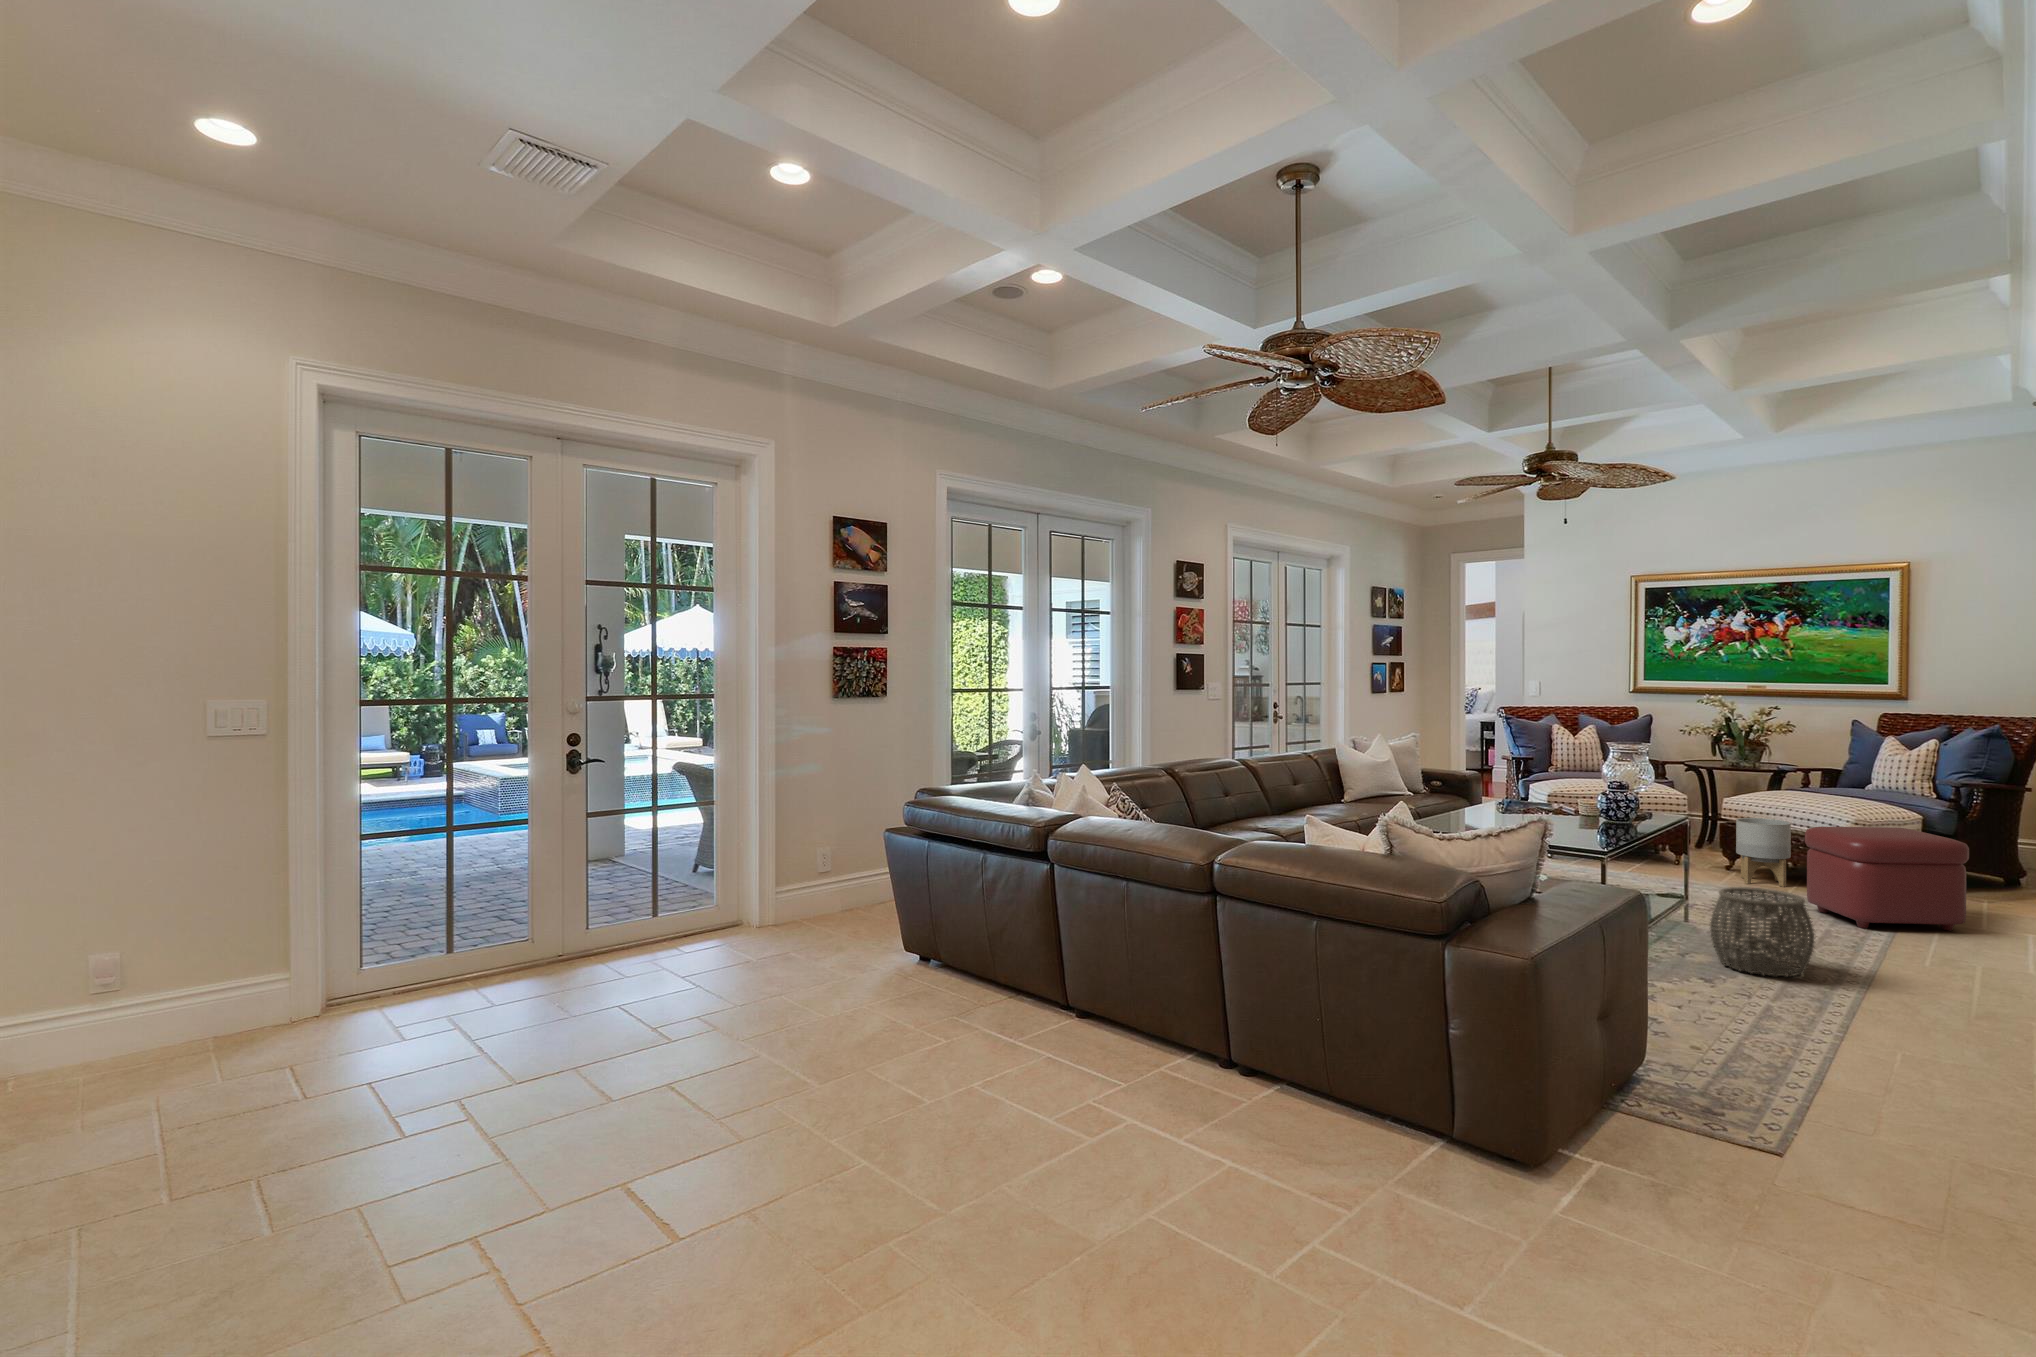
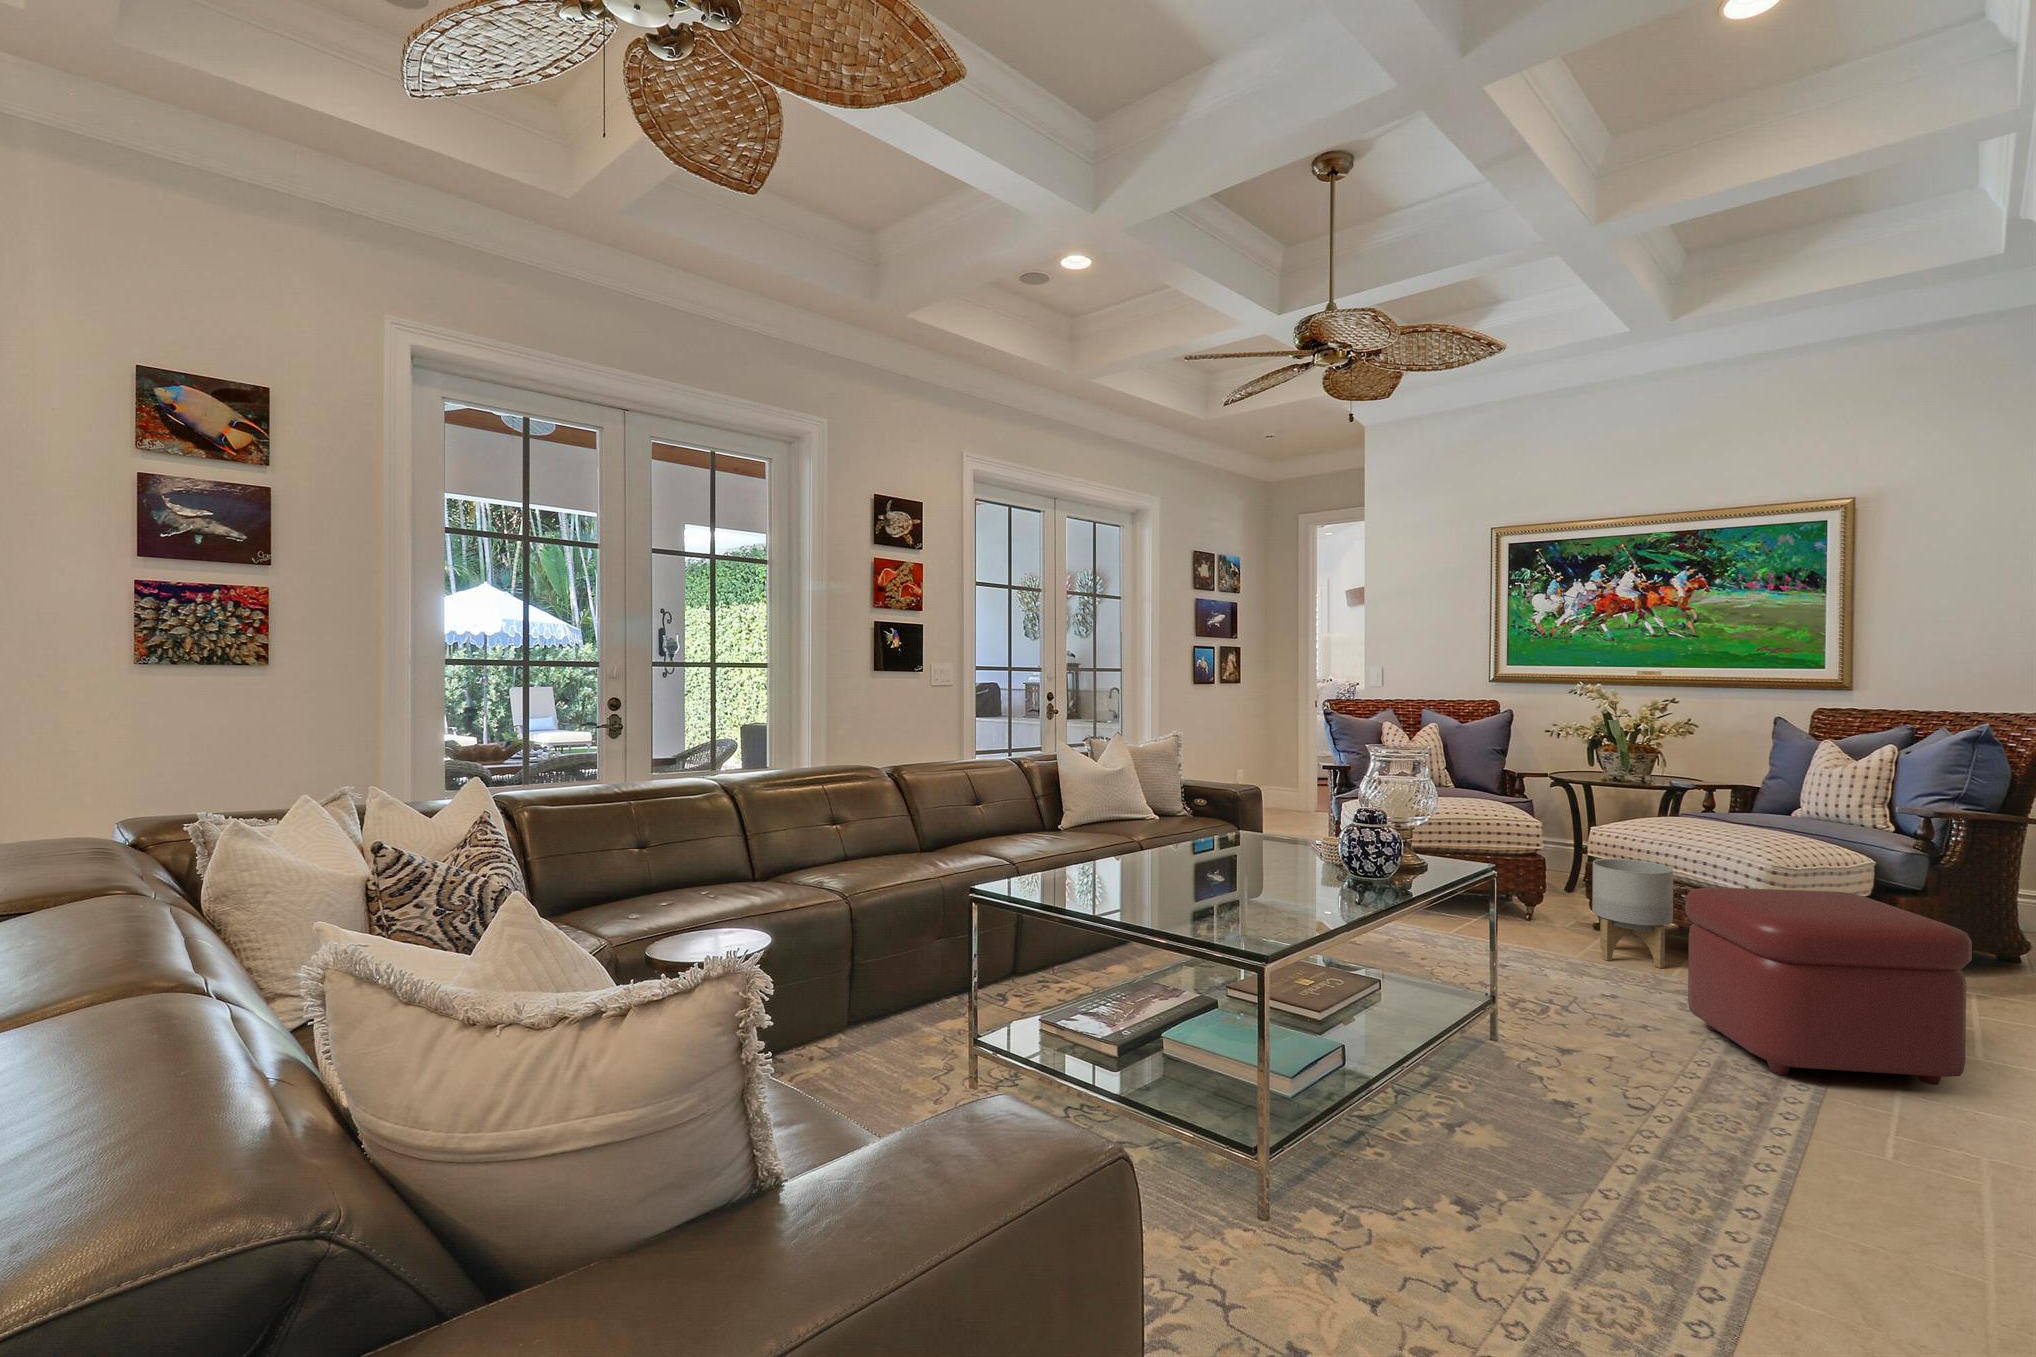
woven basket: present [1710,887,1815,977] -> none [1468,1030,1673,1244]

